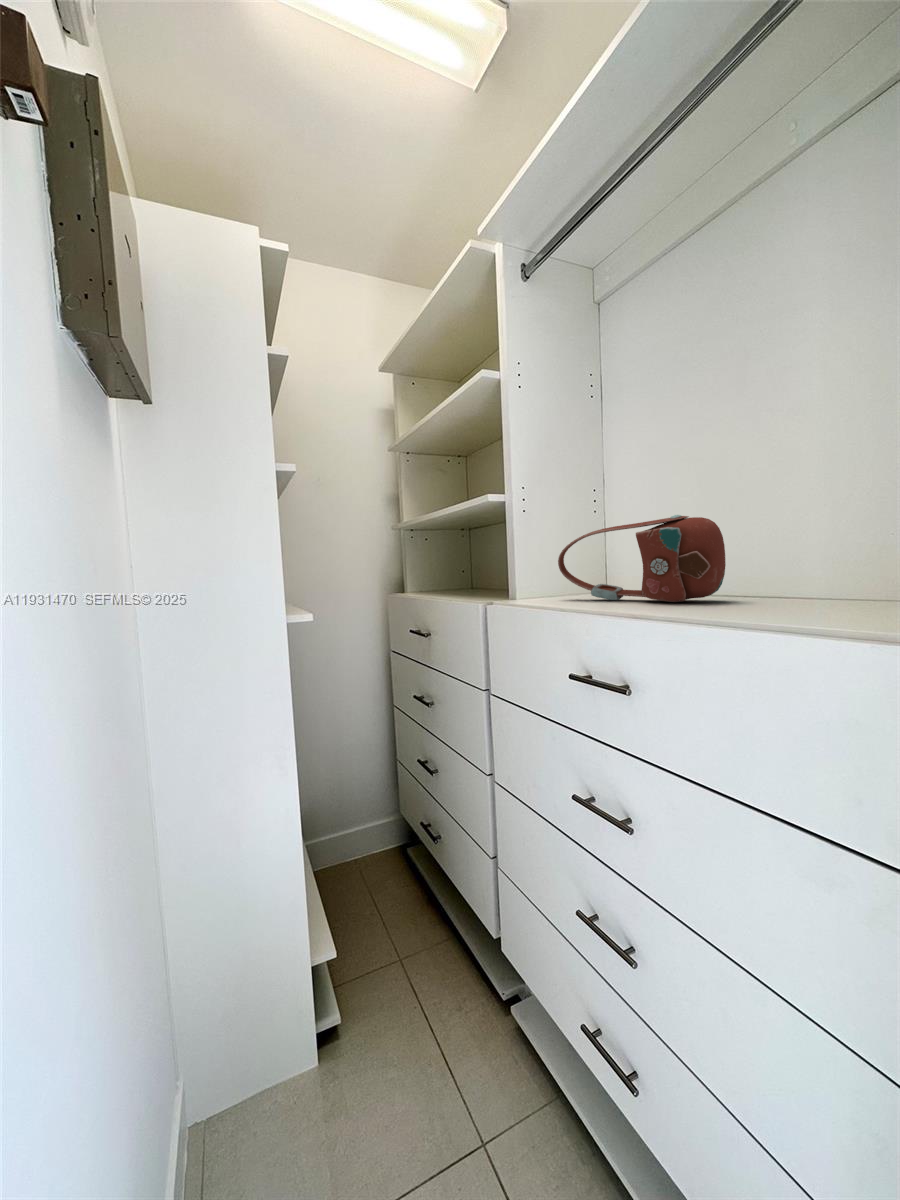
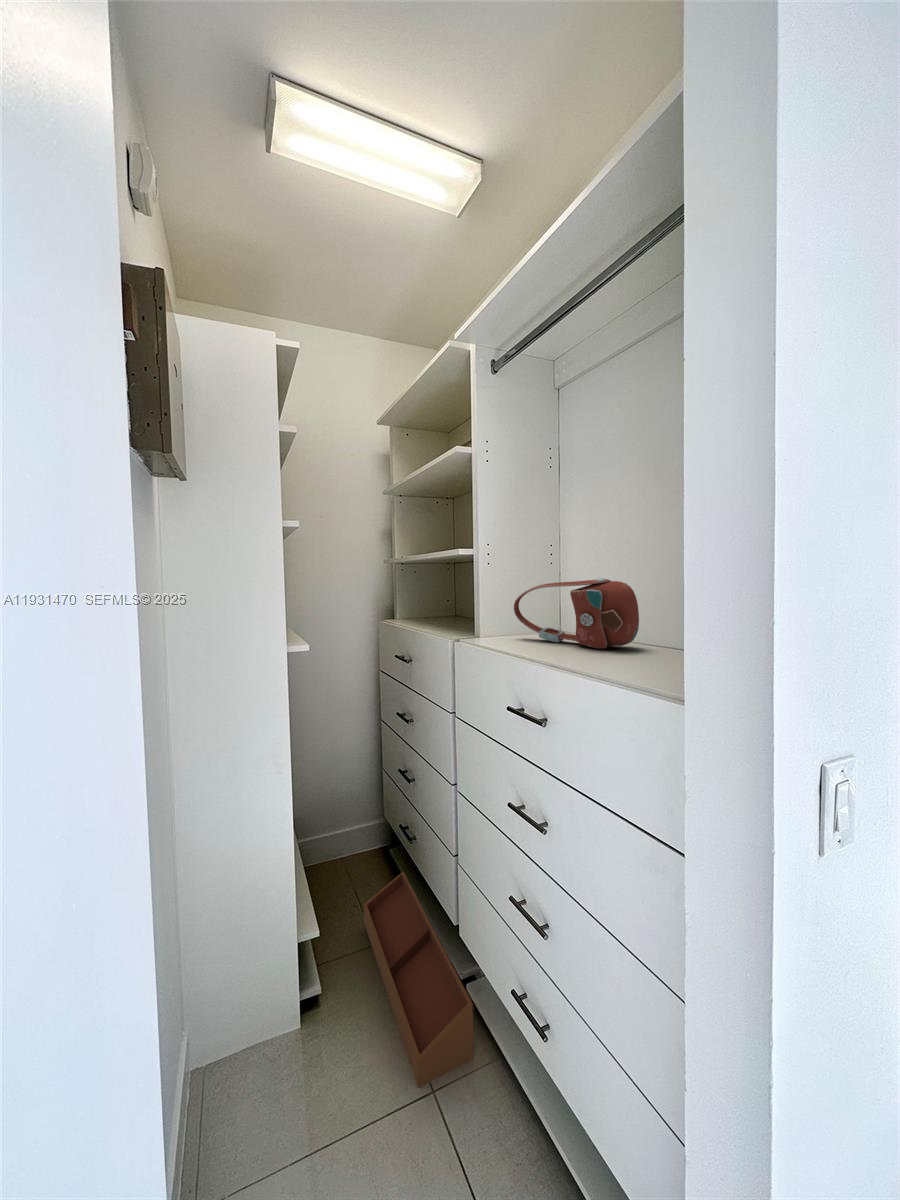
storage bin: none [385,877,530,1141] -> present [364,872,474,1088]

